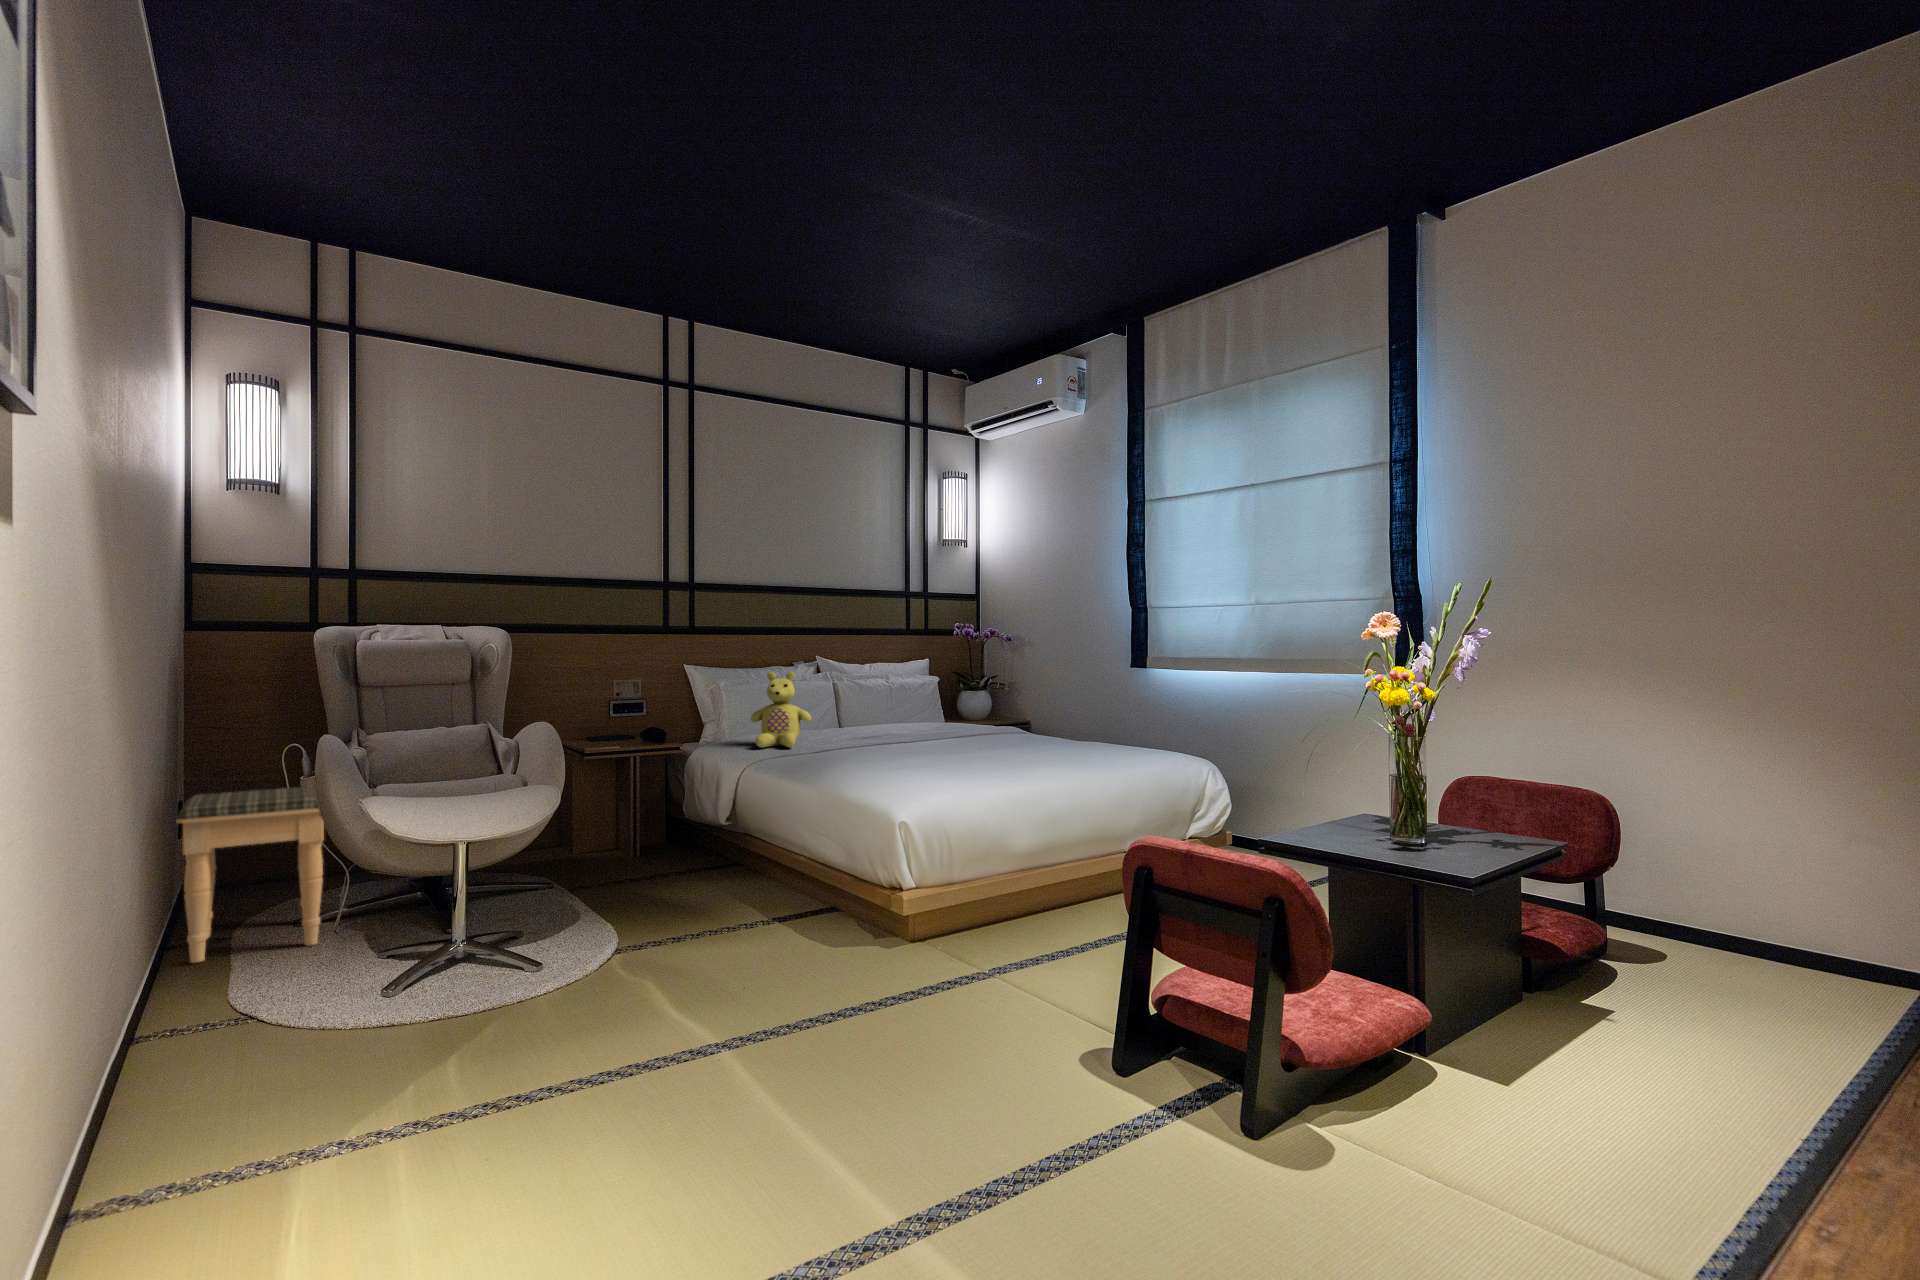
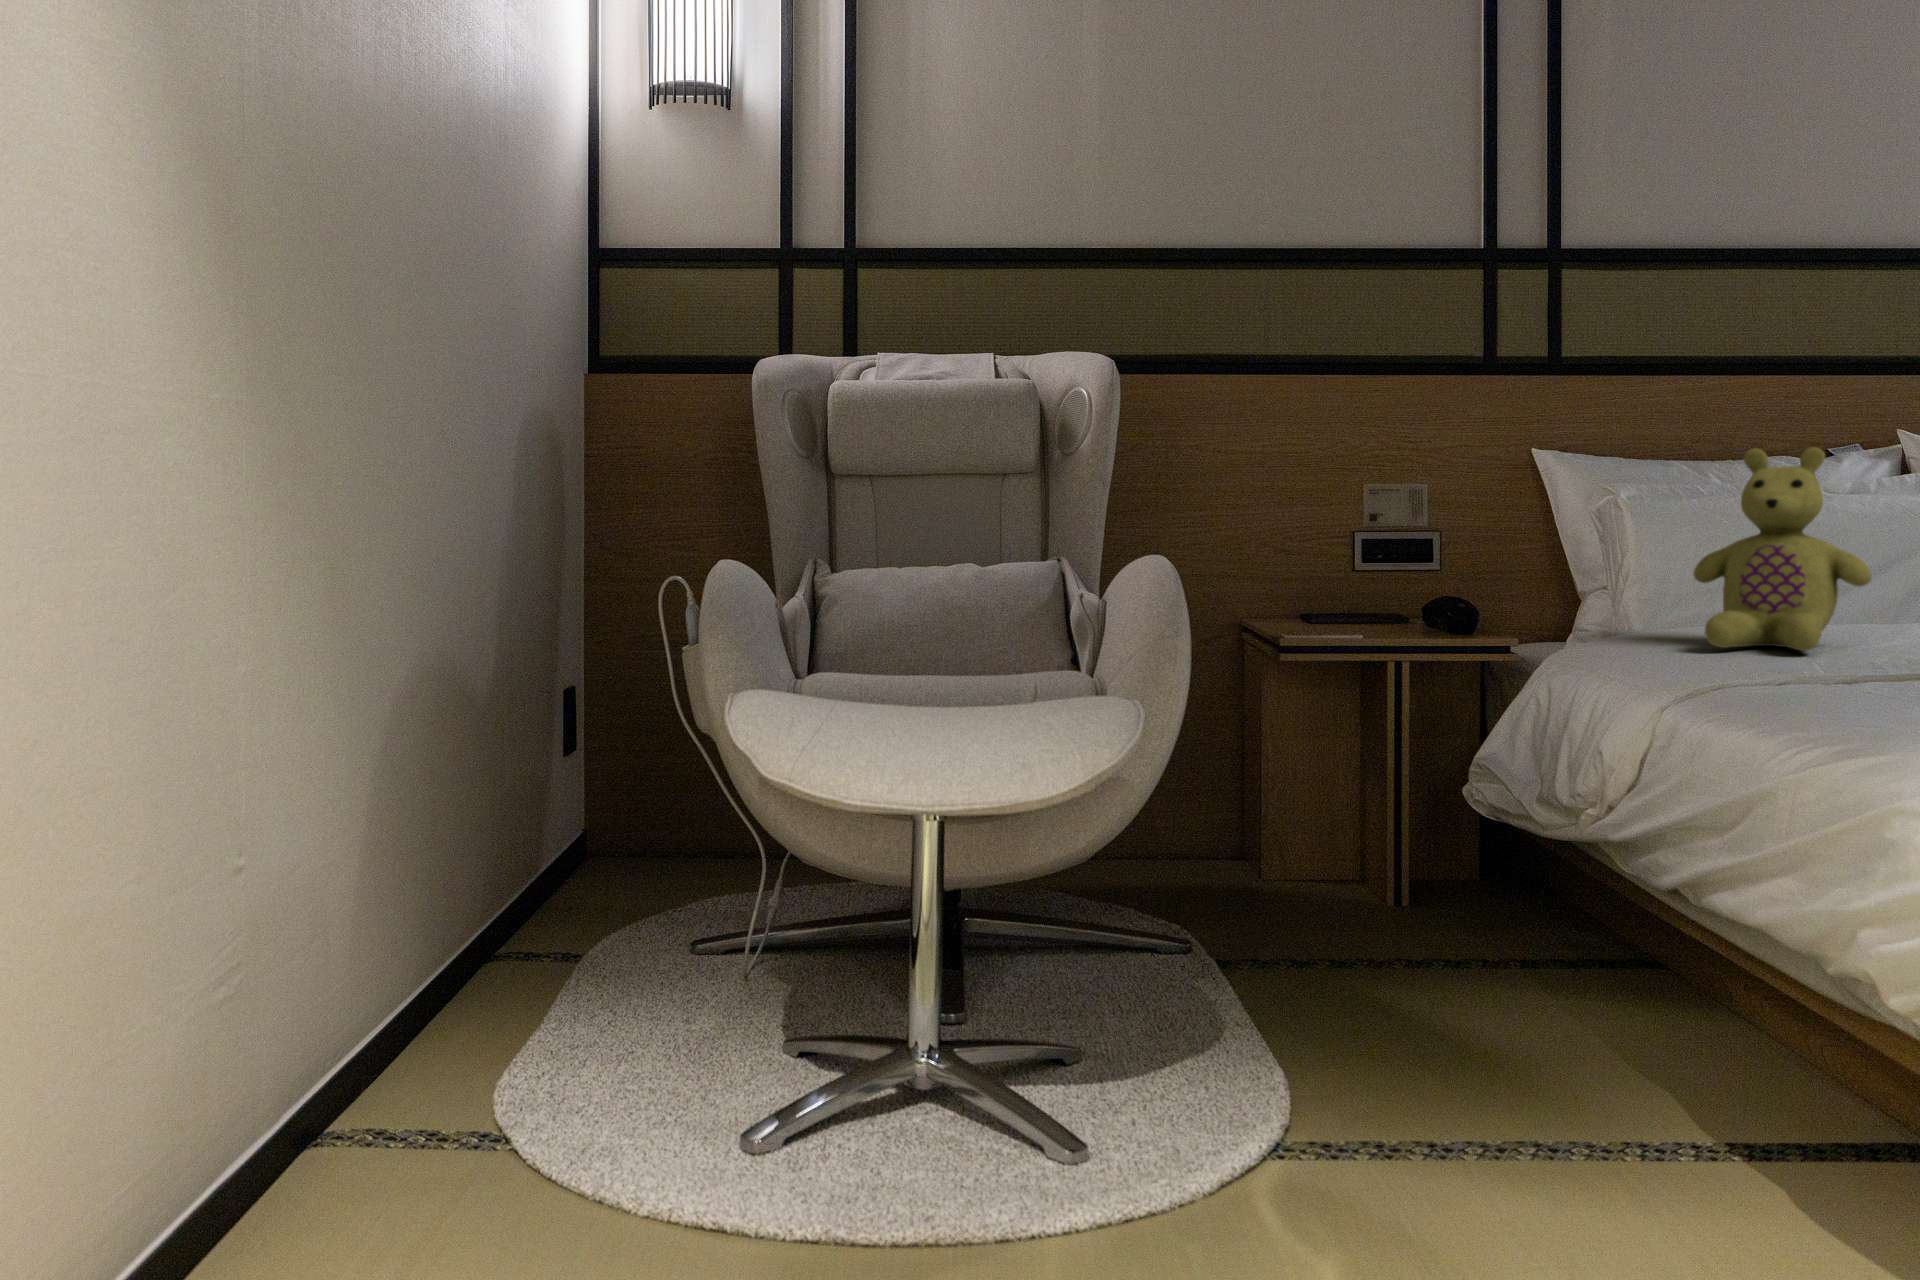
footstool: present [176,787,324,963] -> none [457,669,746,997]

